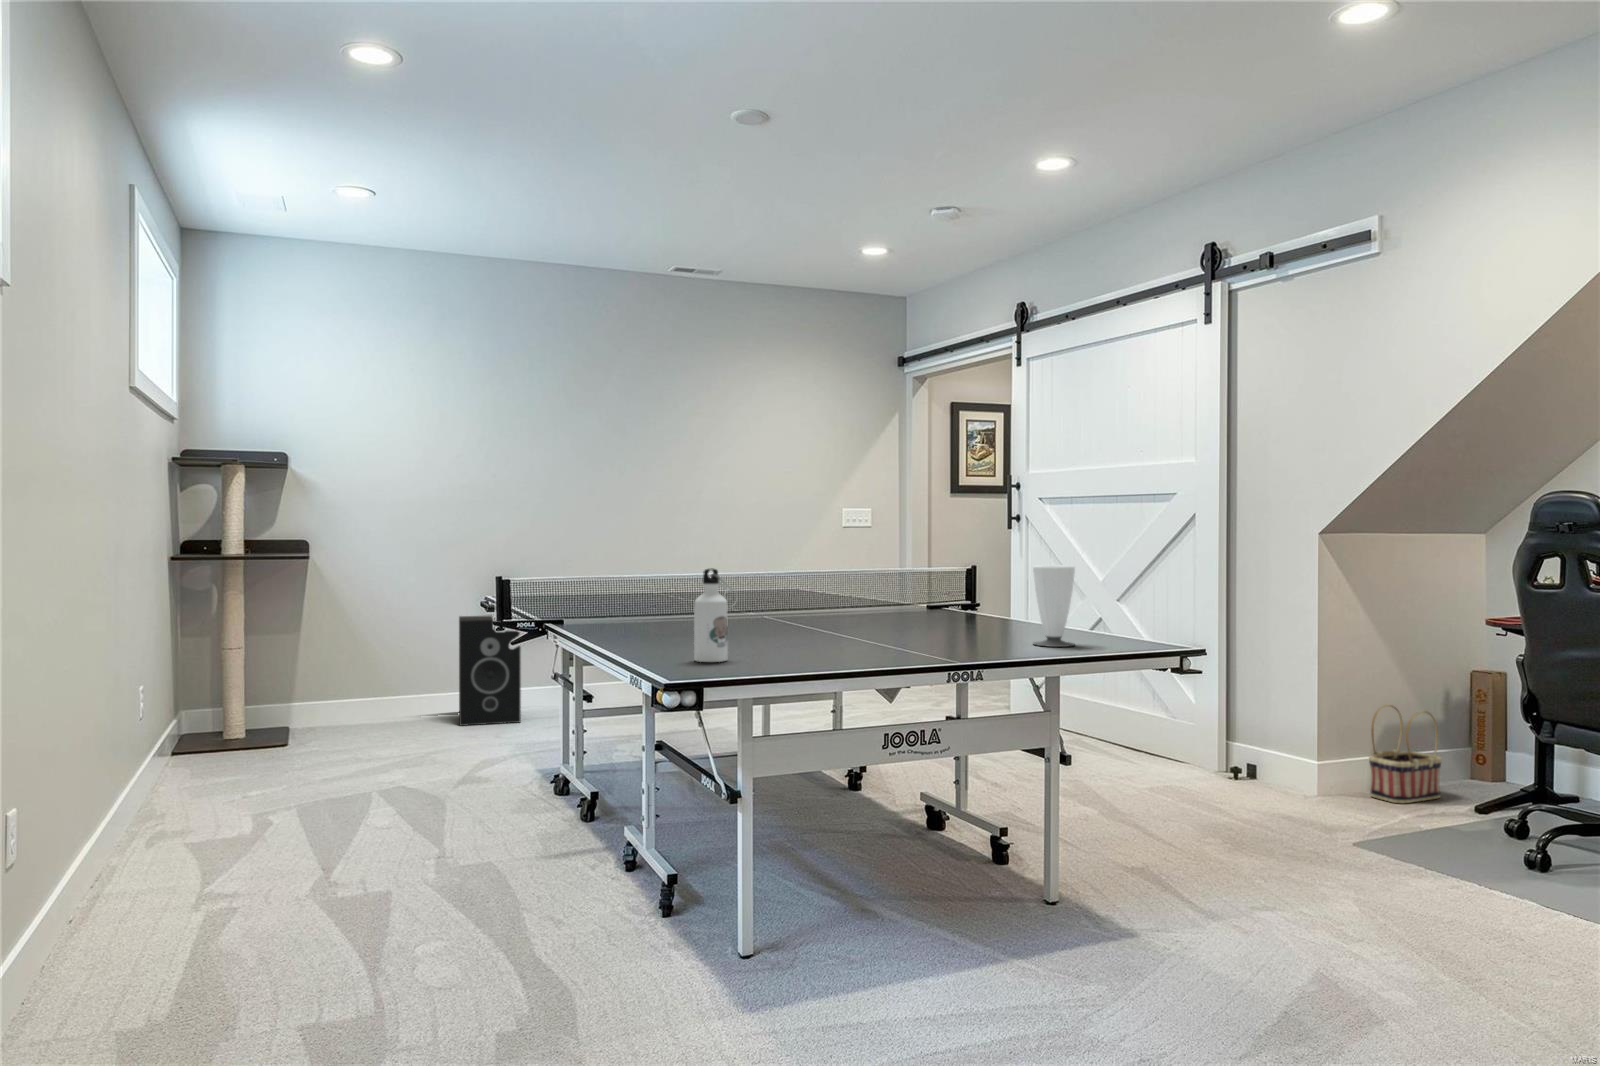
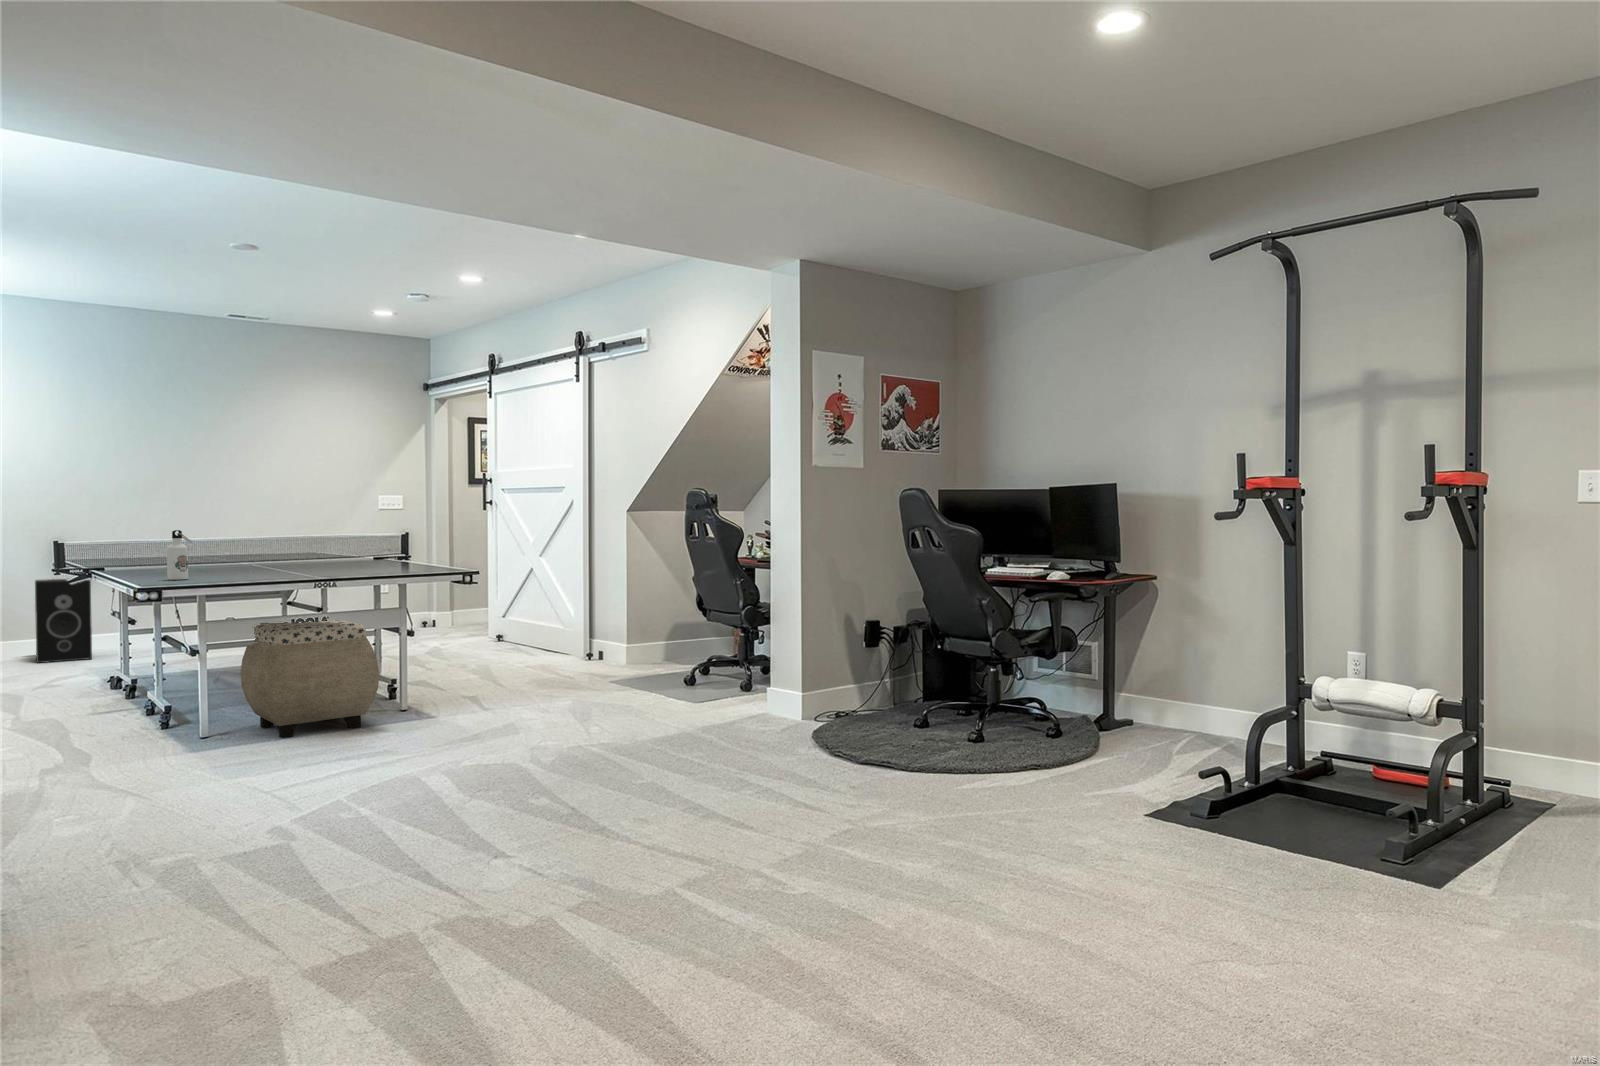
cup: present [1033,565,1075,647] -> none [387,529,411,572]
basket: present [1369,705,1442,803] -> none [657,612,698,667]
ottoman: none [793,728,1055,978] -> present [240,618,379,738]

